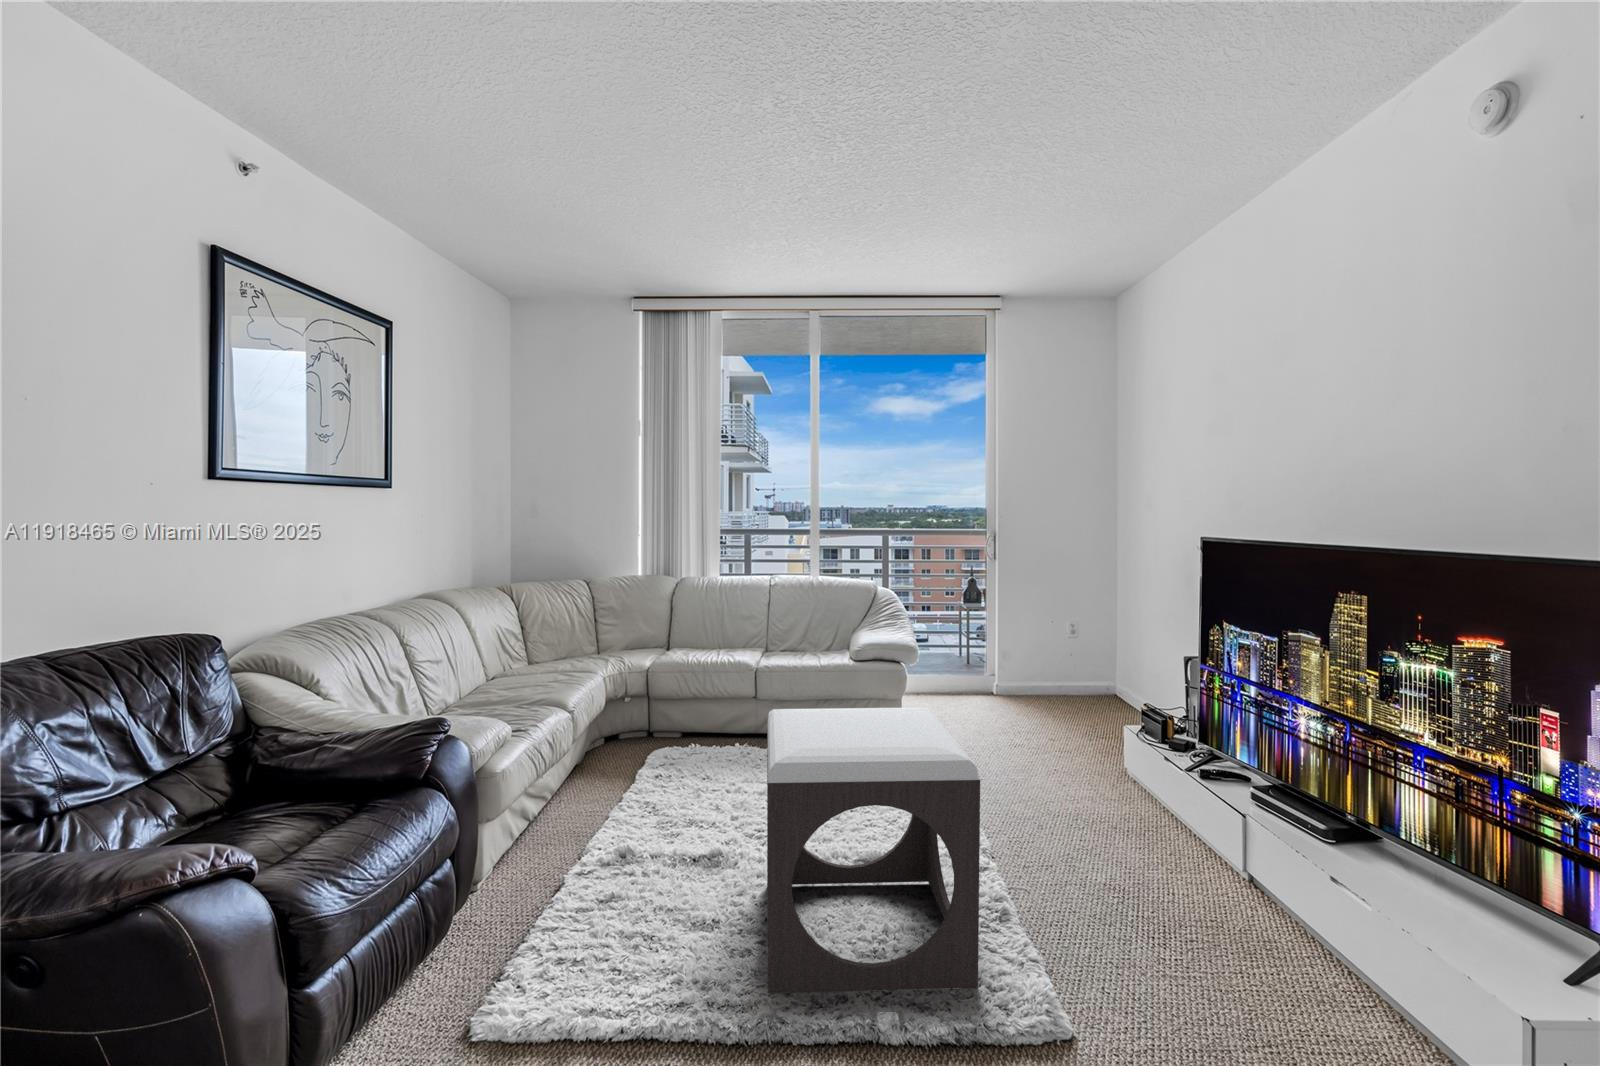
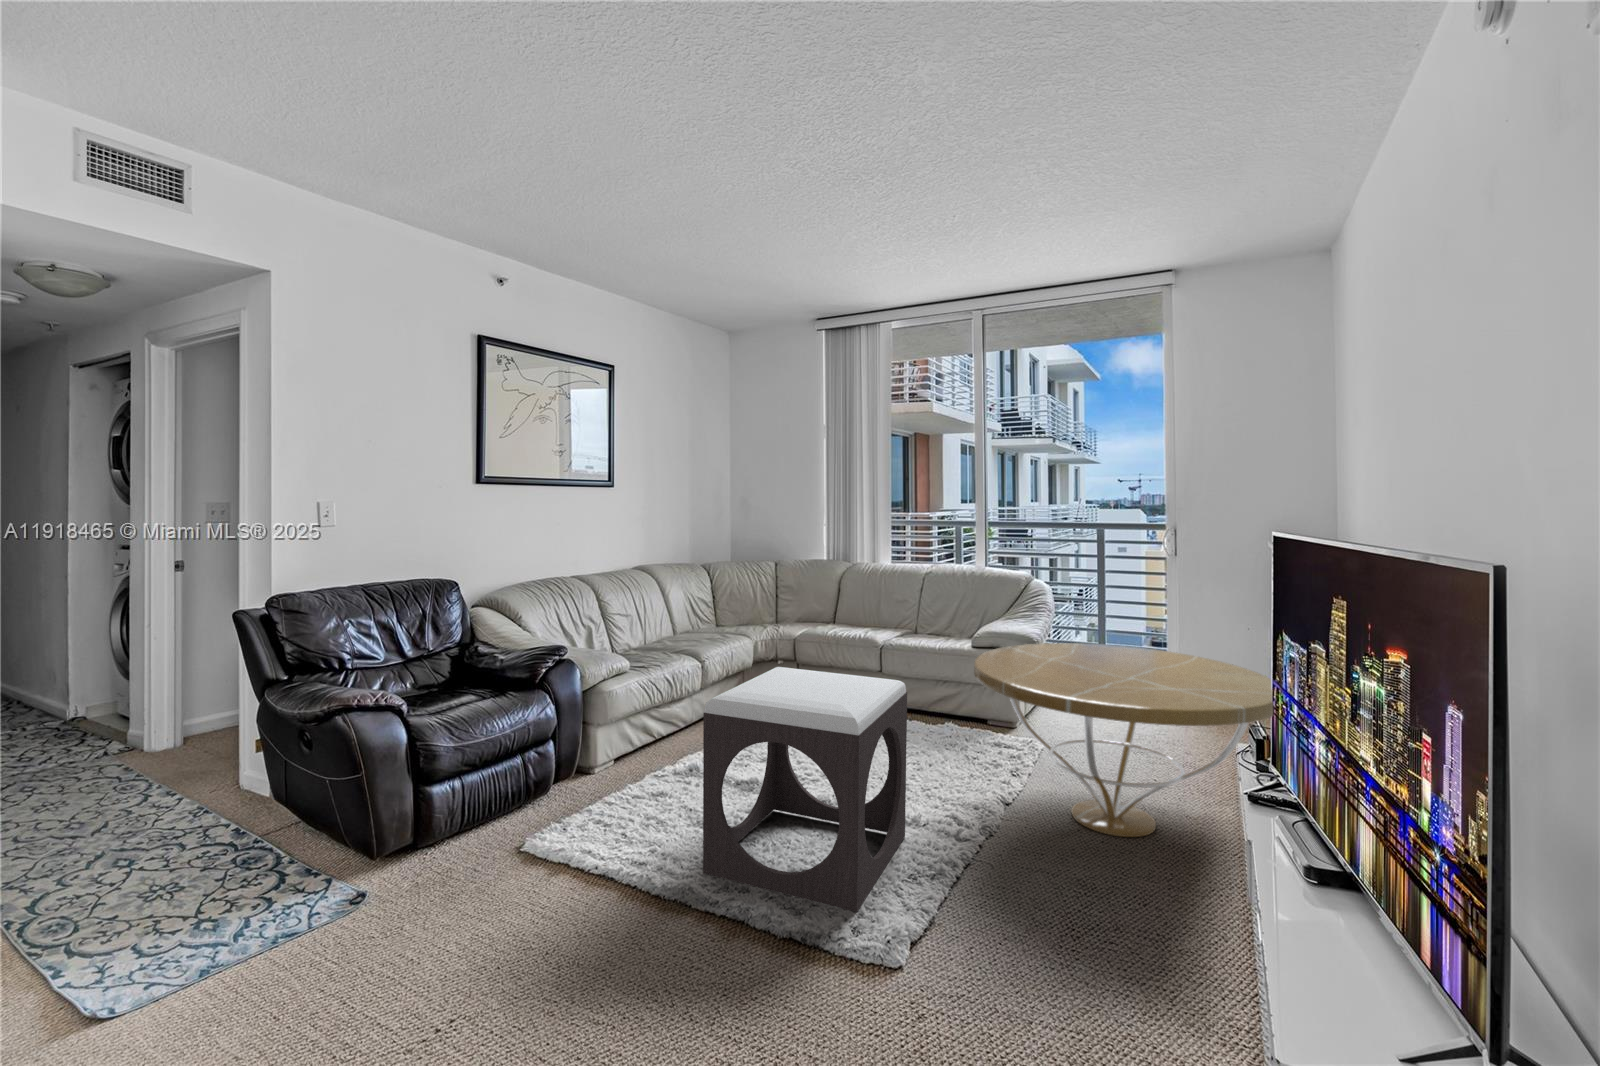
coffee table: none [941,645,1238,834] -> present [974,643,1273,837]

